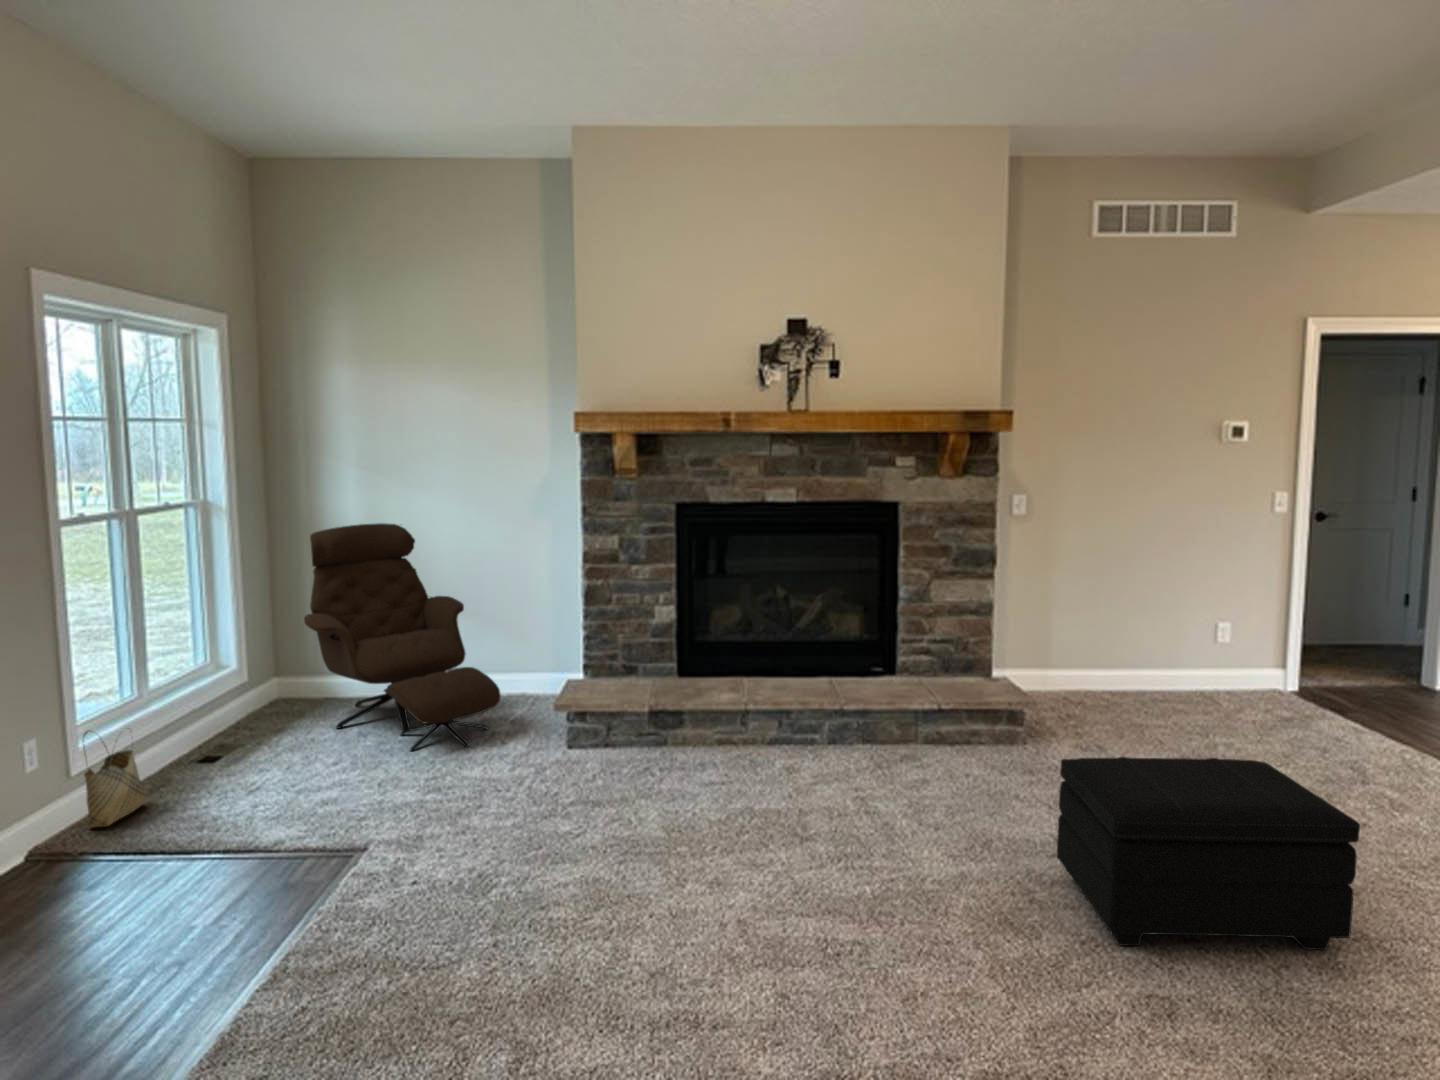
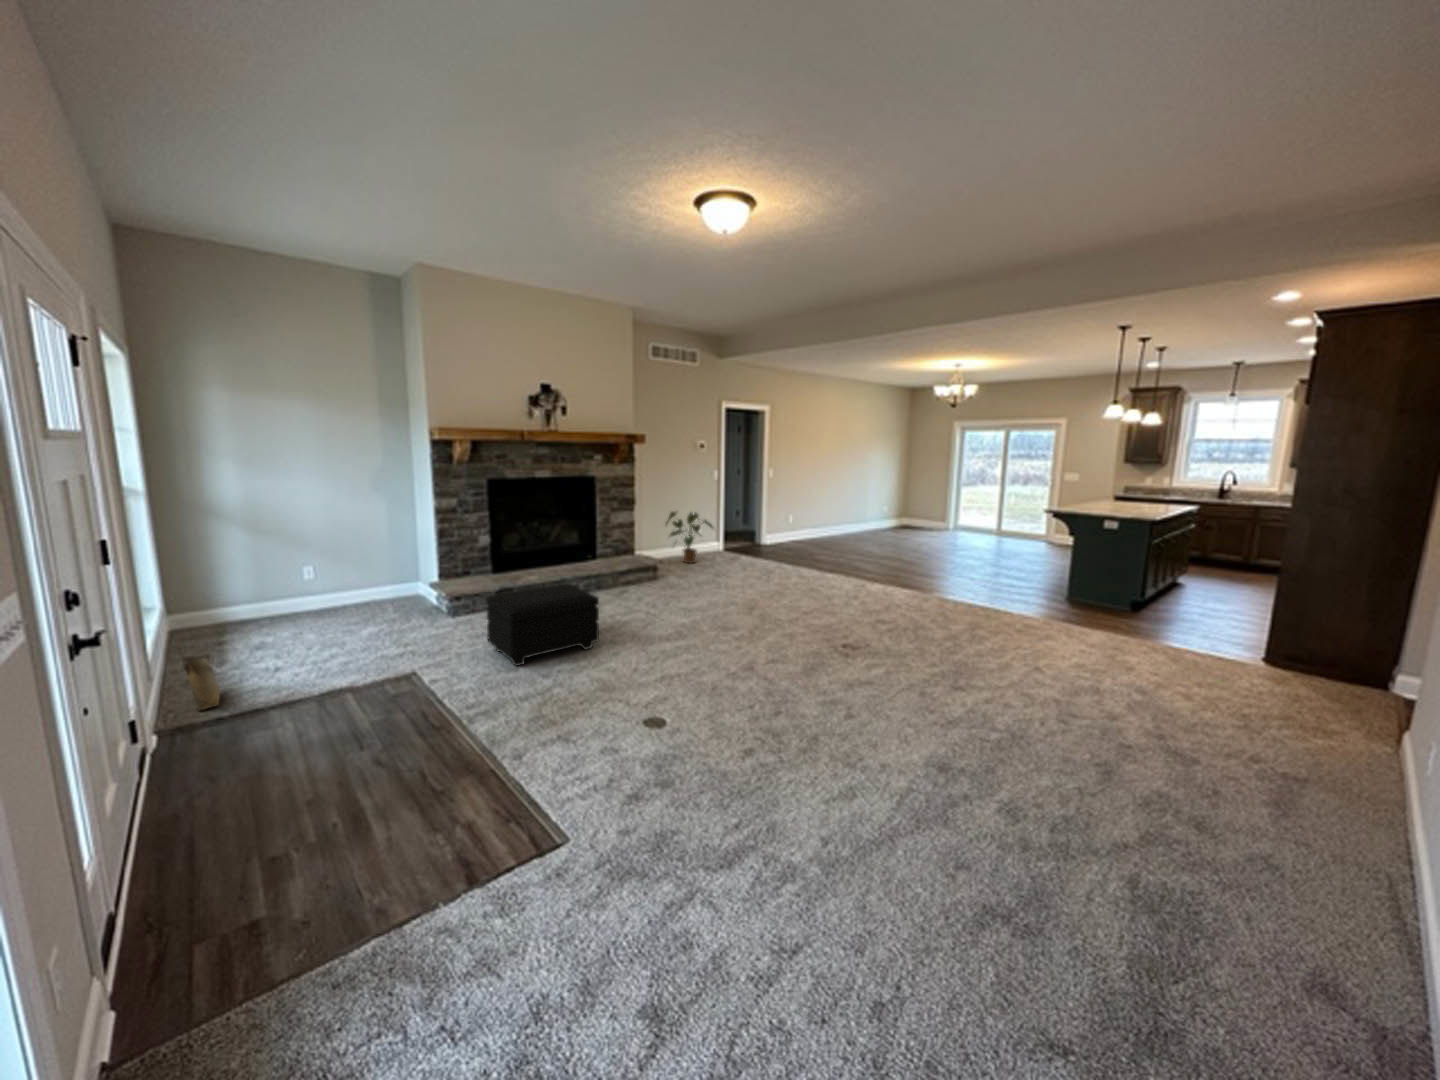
lounge chair: present [304,523,501,751] -> none [218,496,404,637]
house plant: none [1102,583,1245,716] -> present [666,512,713,563]
footstool: present [1057,757,1360,950] -> present [486,584,599,666]

